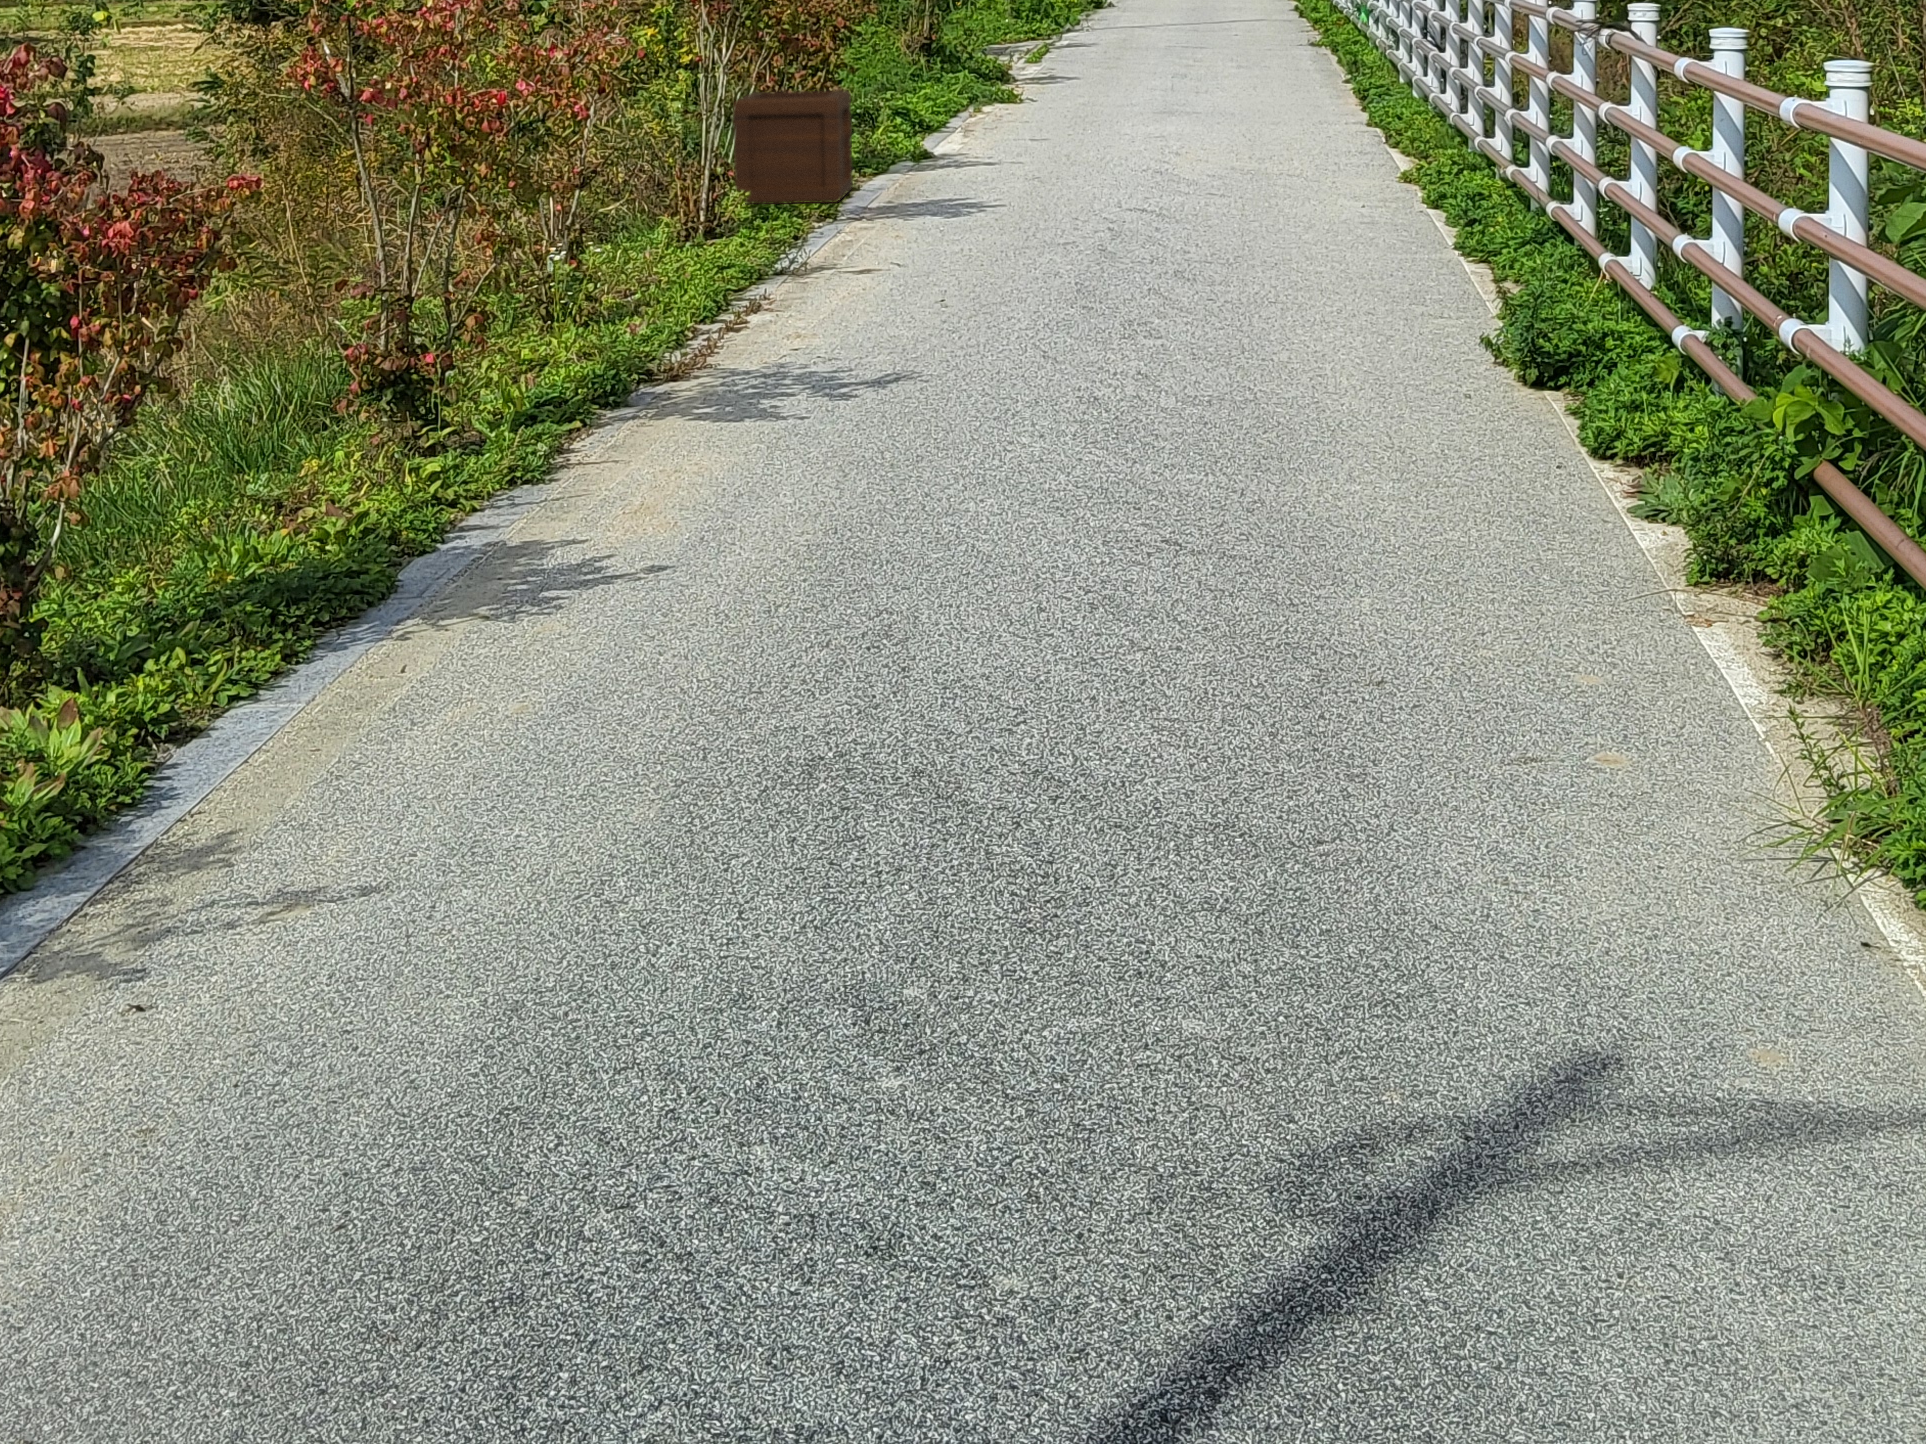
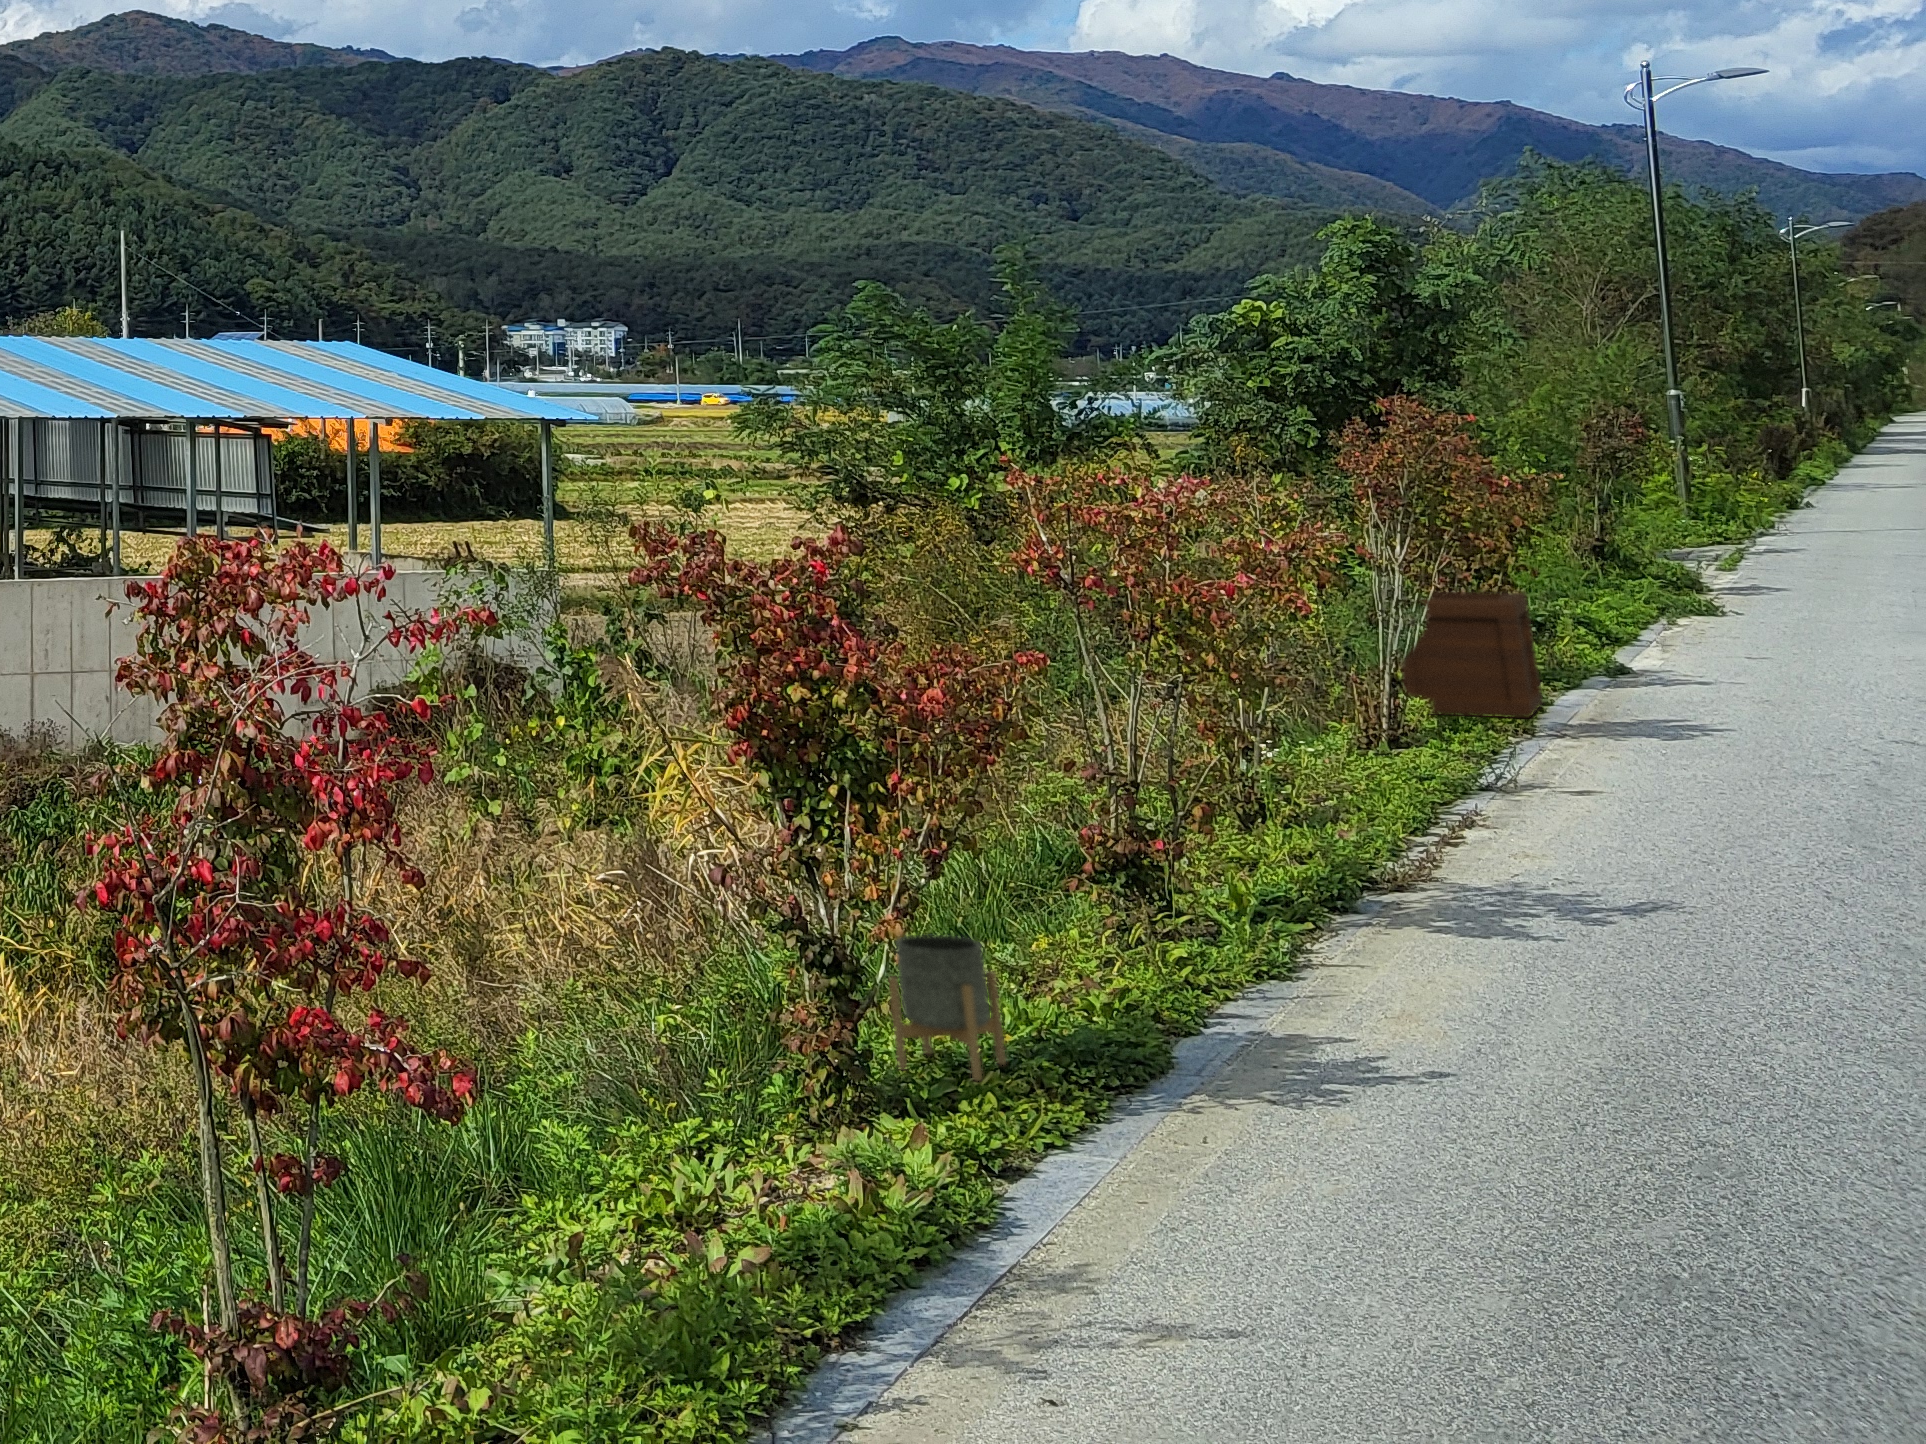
planter: none [62,491,198,653] -> present [889,935,1006,1080]

